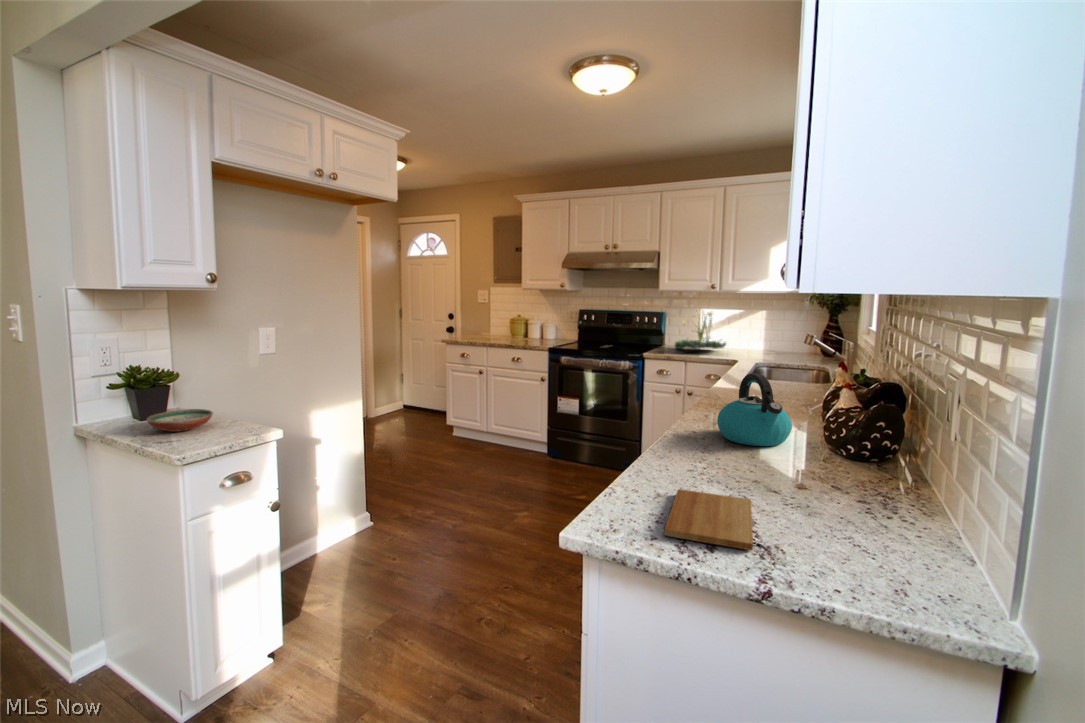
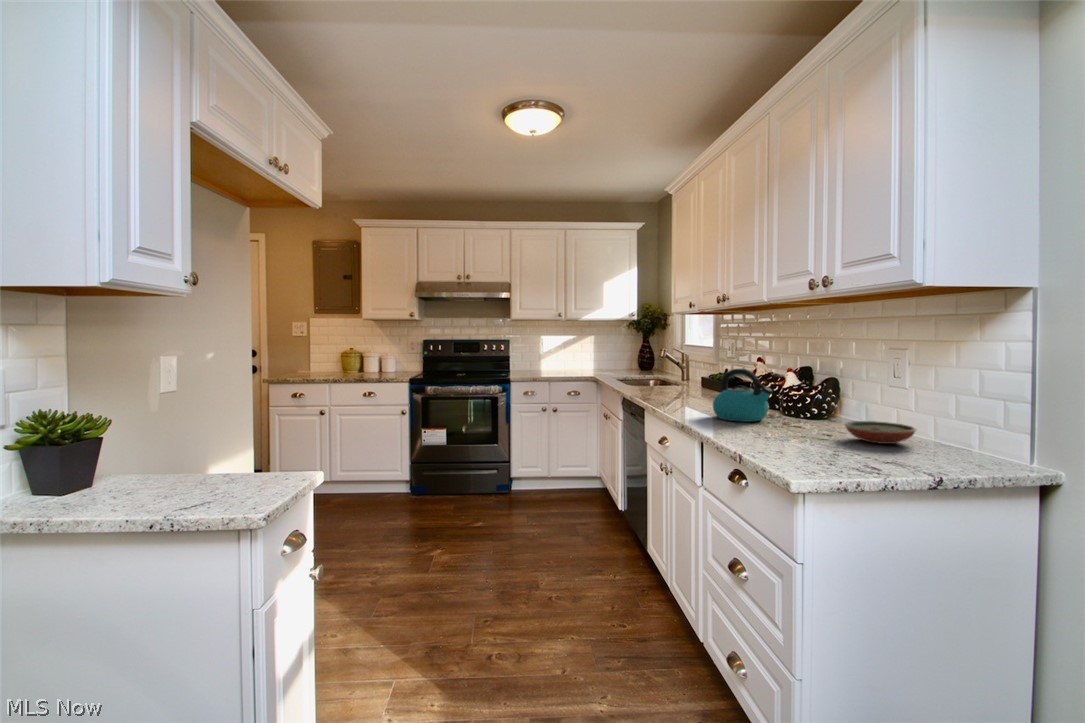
plant: present [675,312,726,349] -> none [523,336,574,374]
decorative bowl: present [147,409,213,432] -> present [845,421,916,444]
cutting board: present [665,489,753,550] -> none [789,444,894,469]

